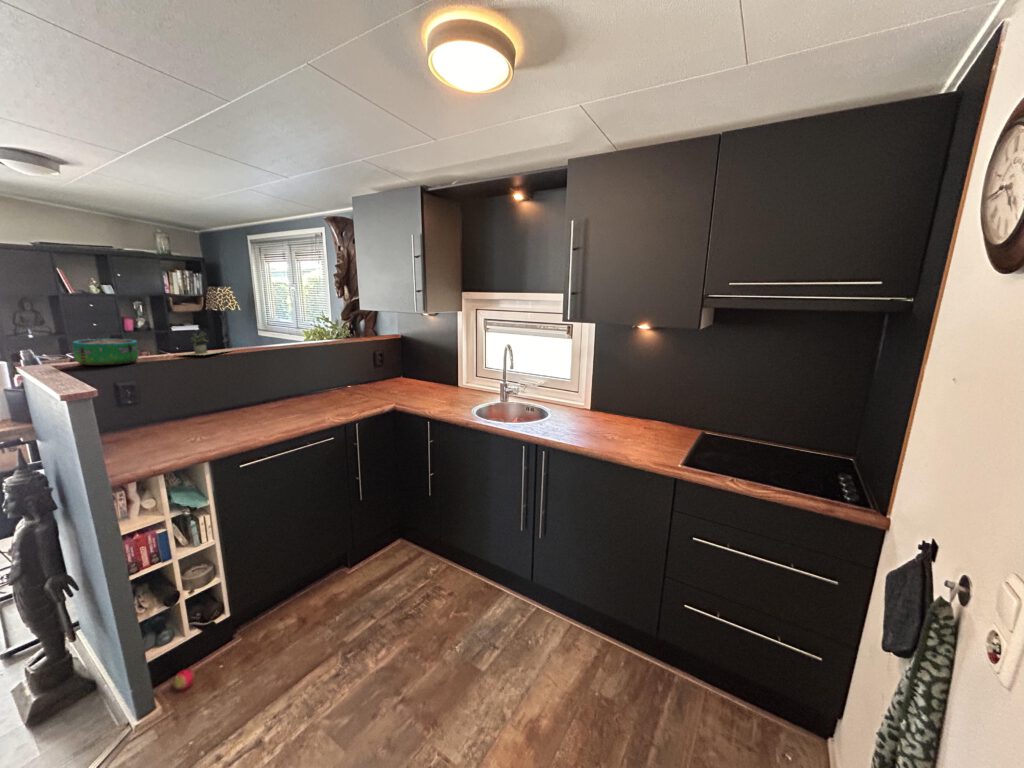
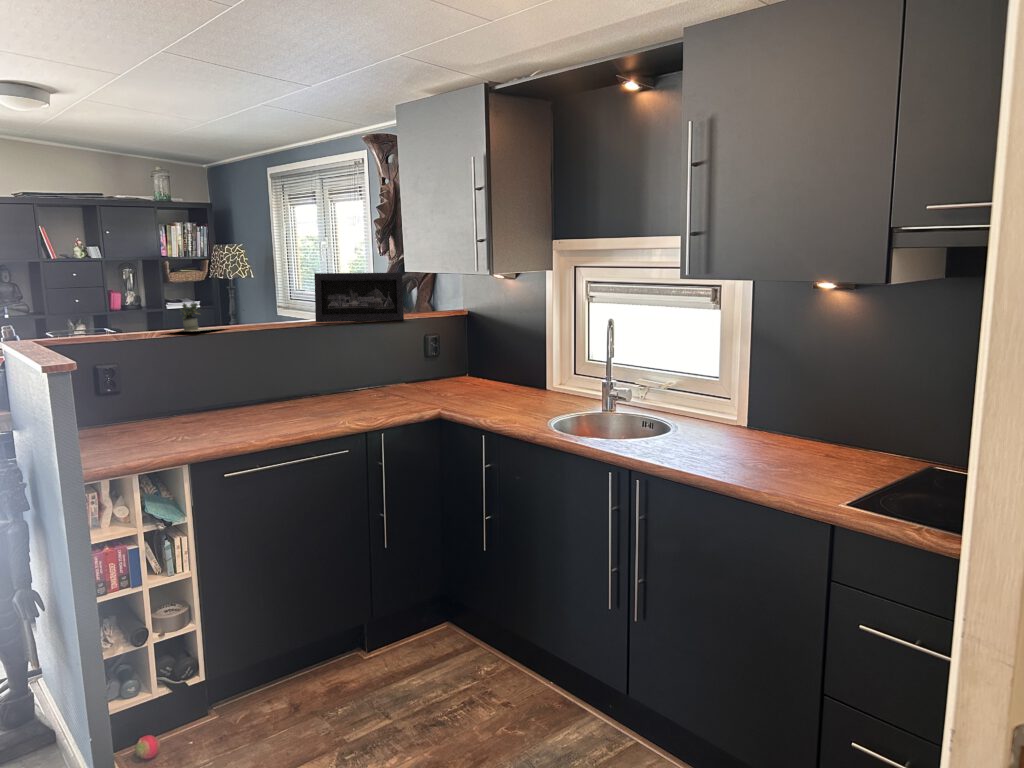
picture frame: none [297,311,363,345] -> present [315,273,404,322]
decorative bowl: present [73,339,138,366] -> none [54,309,121,341]

